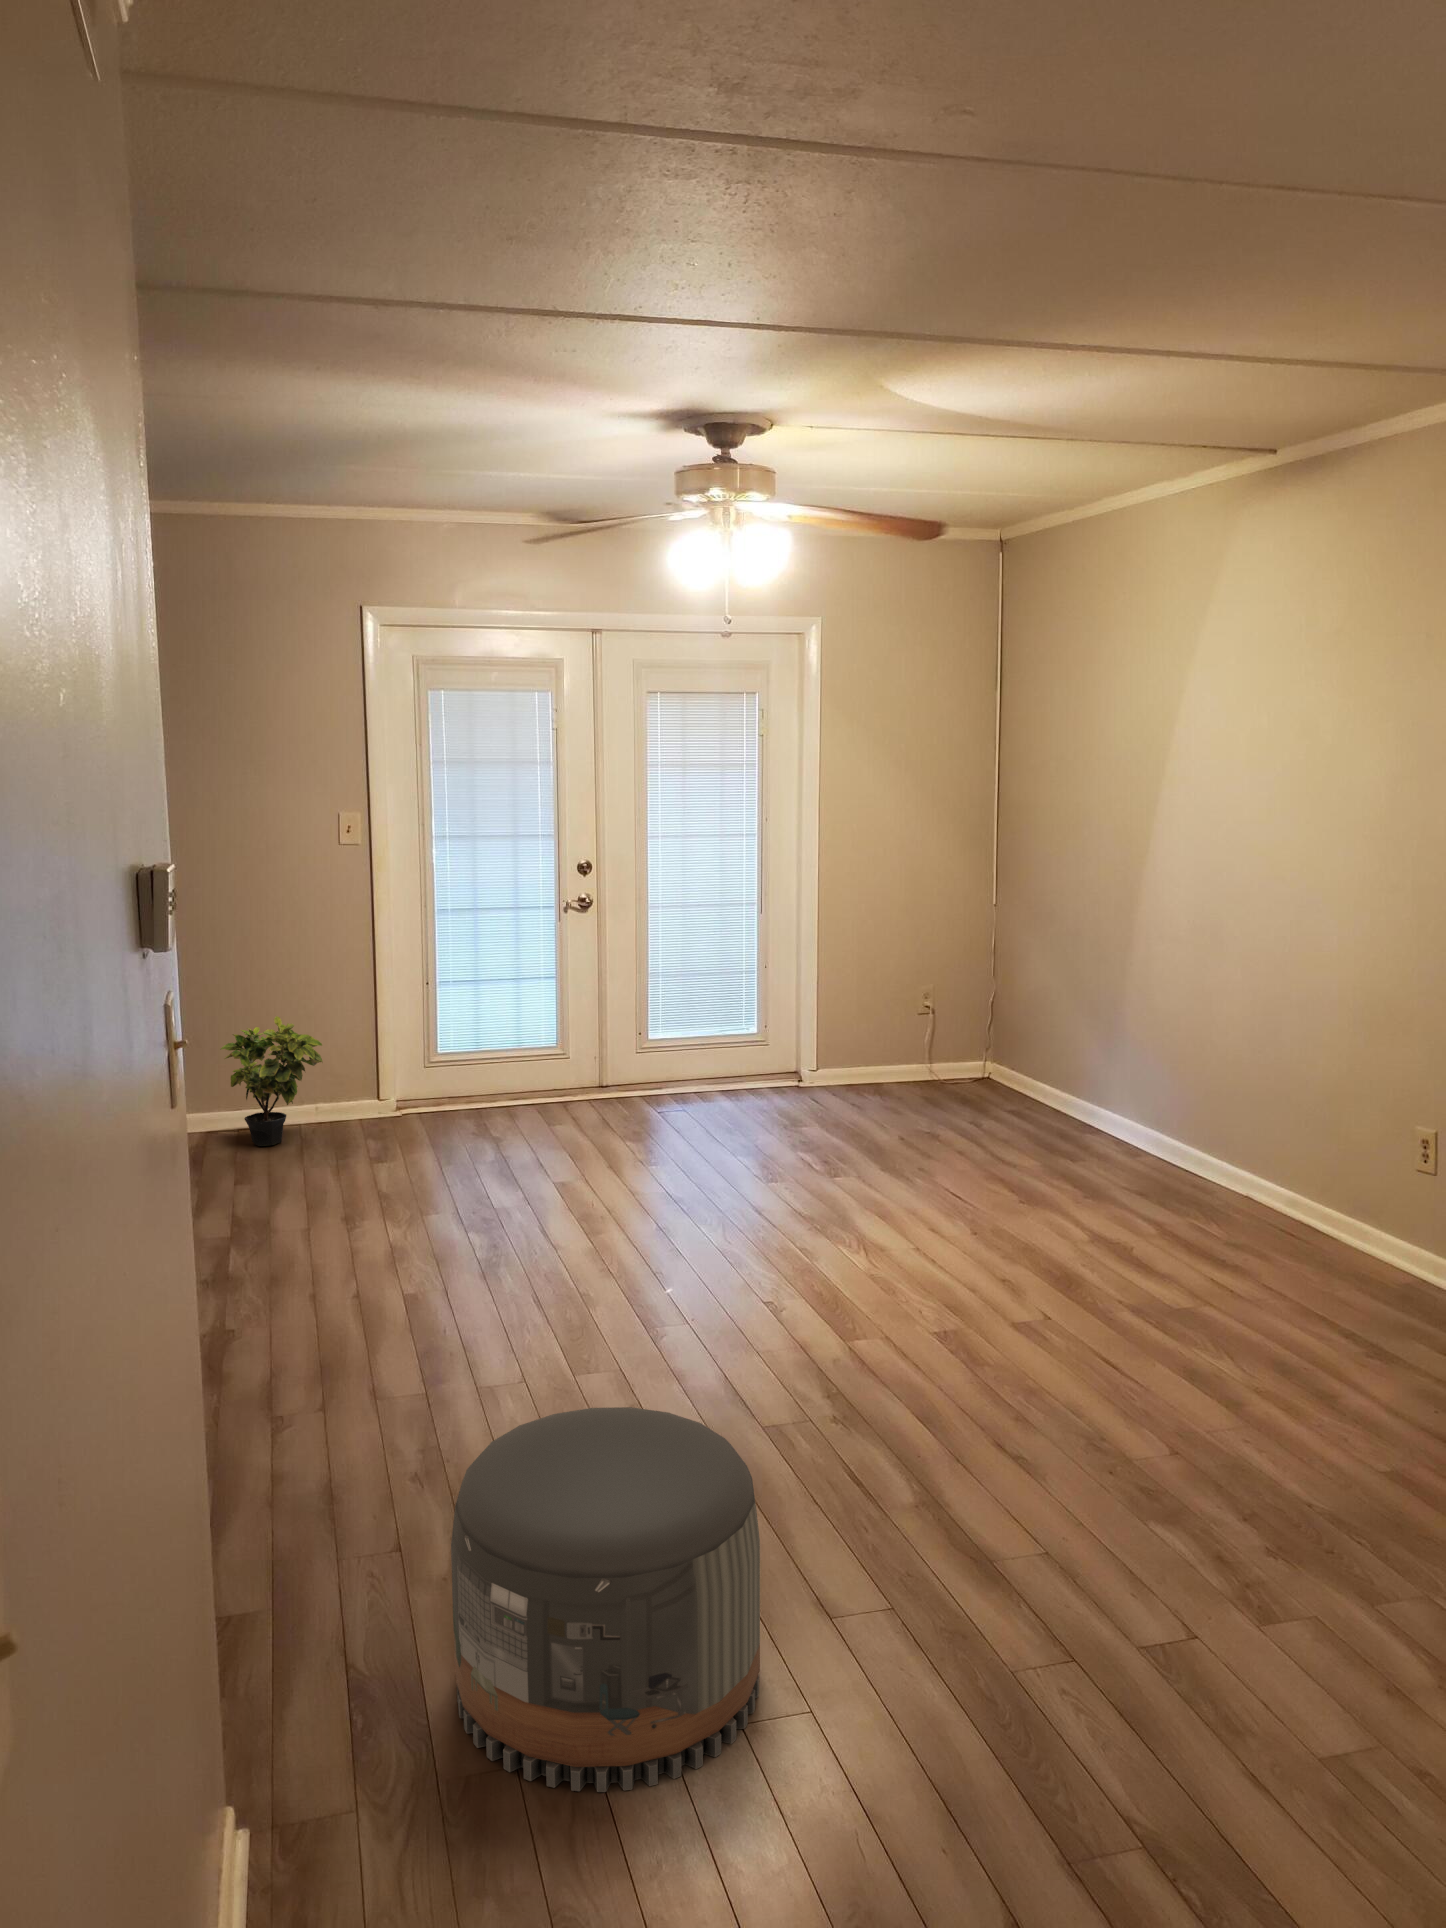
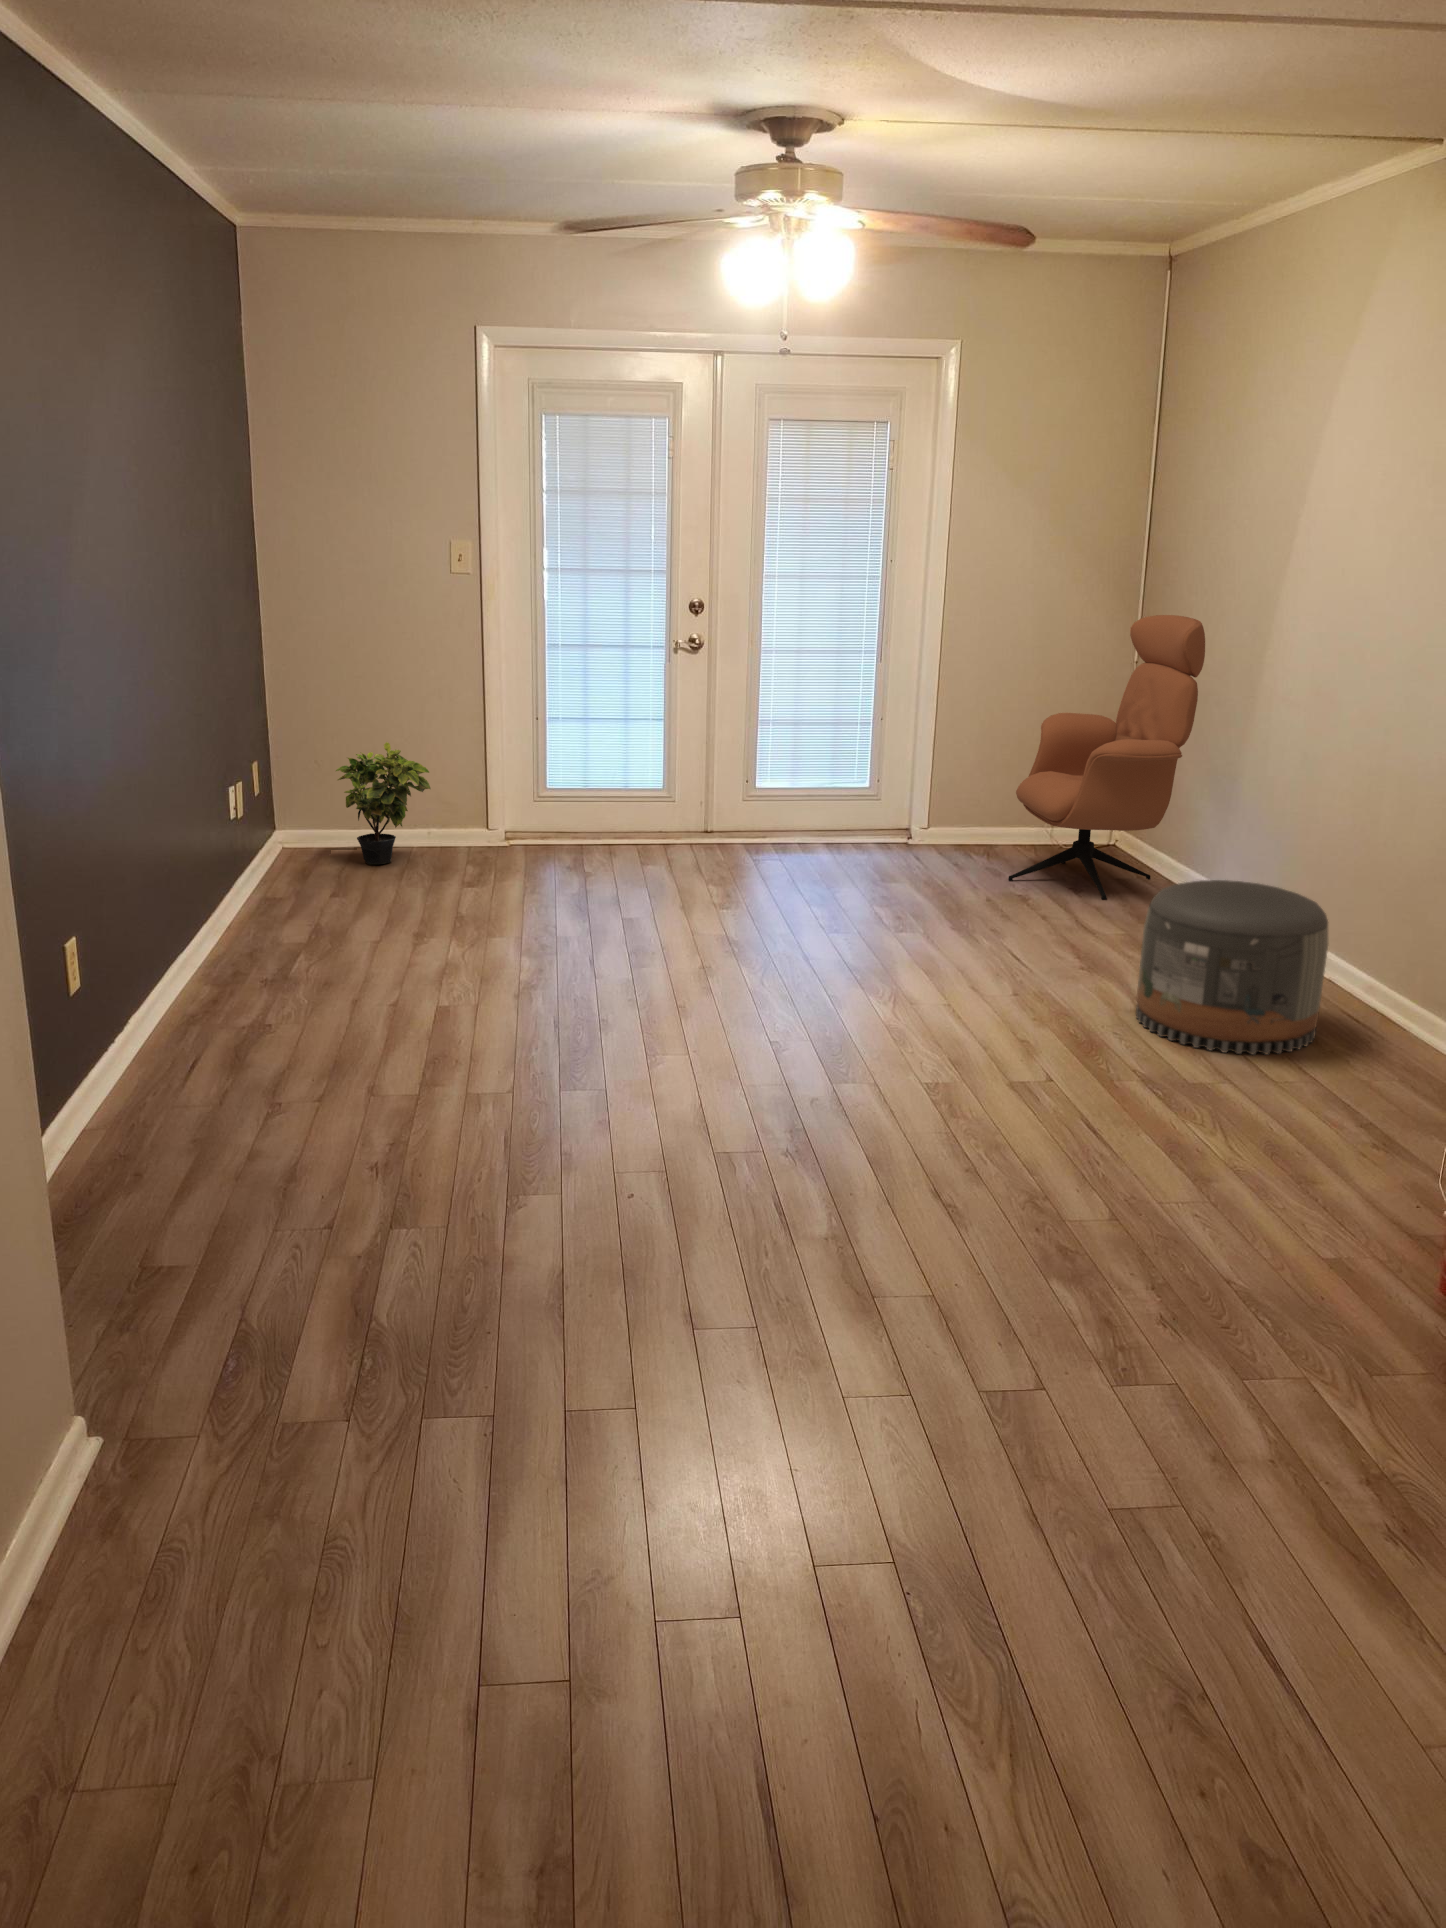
armchair: none [909,862,1080,1133] -> present [1008,615,1205,899]
pouf: present [451,1407,760,1792] -> present [1136,880,1328,1055]

